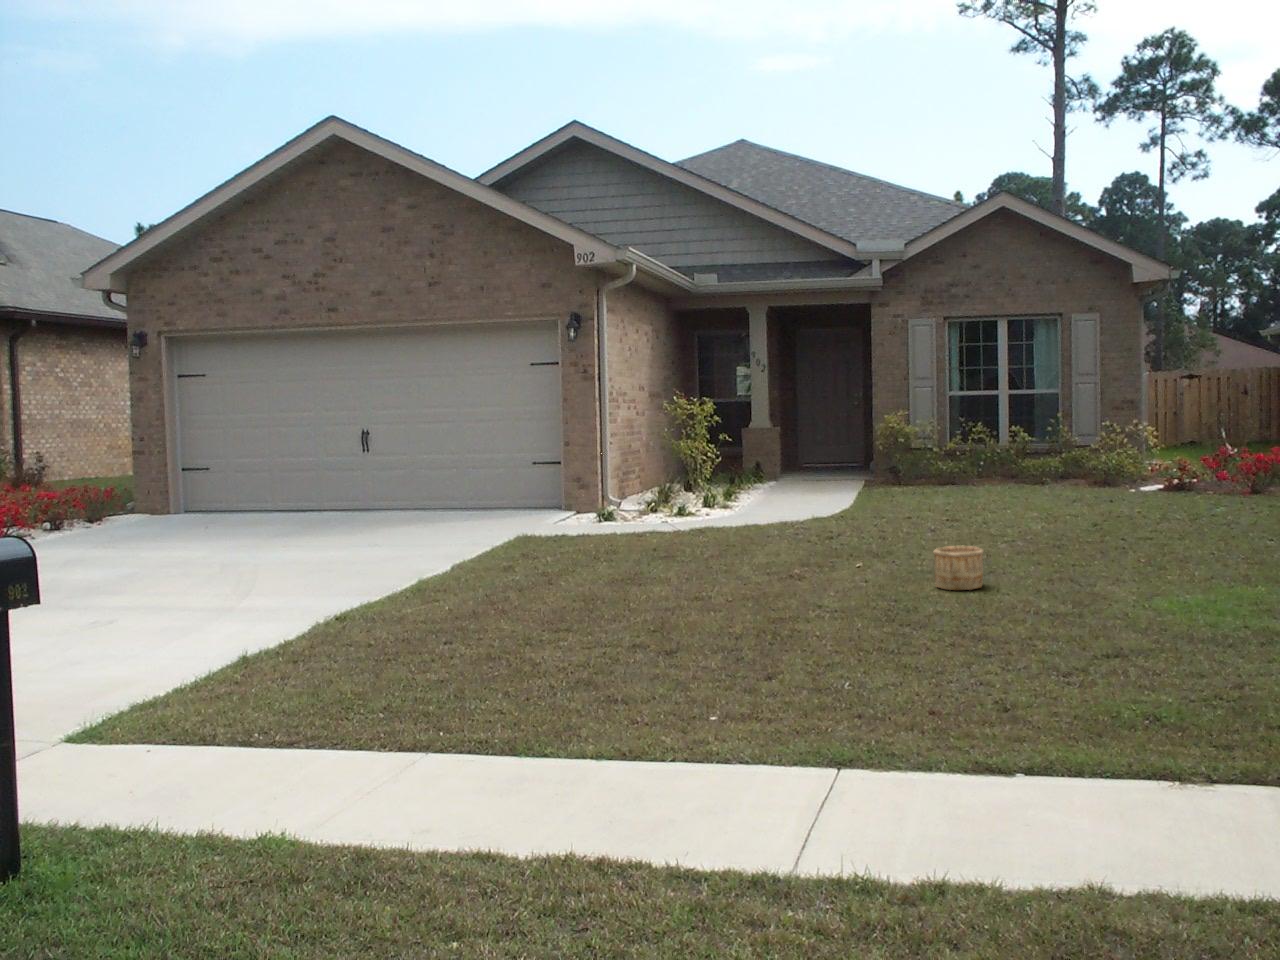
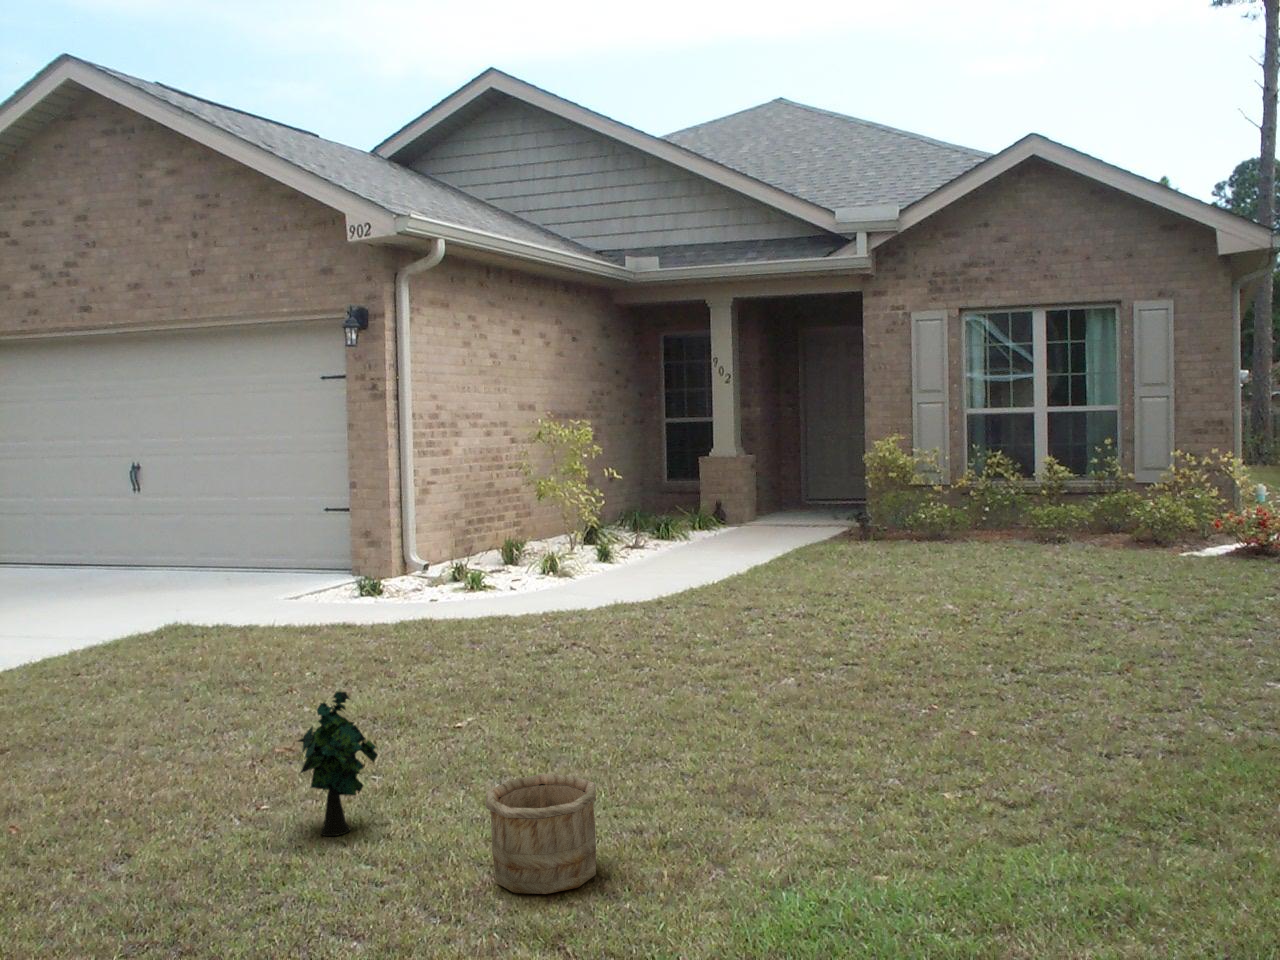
decorative plant: none [812,515,854,585] -> present [298,692,378,836]

